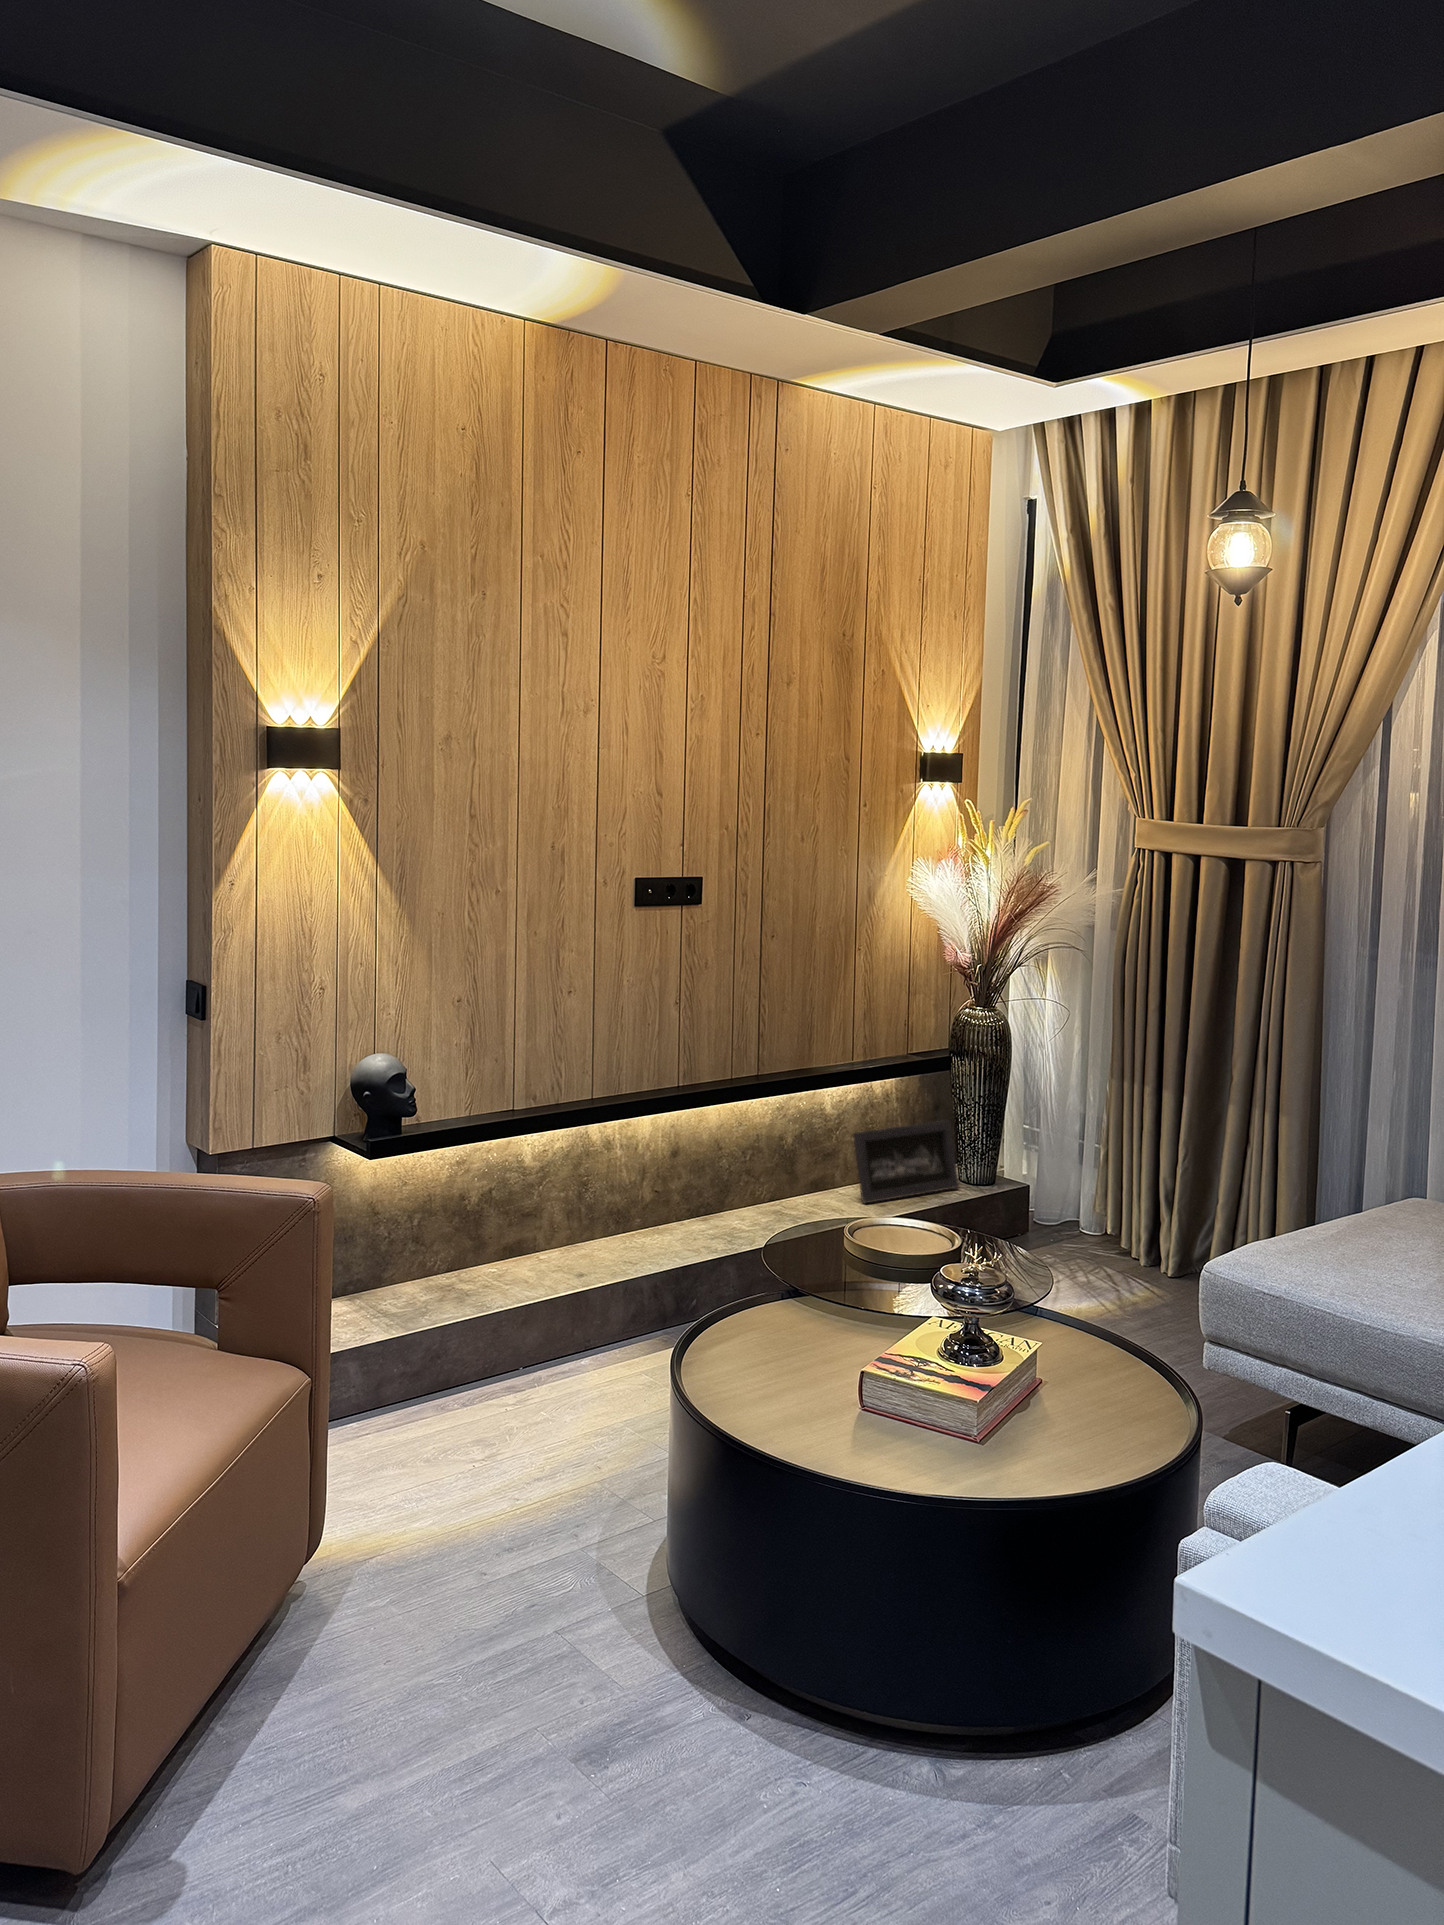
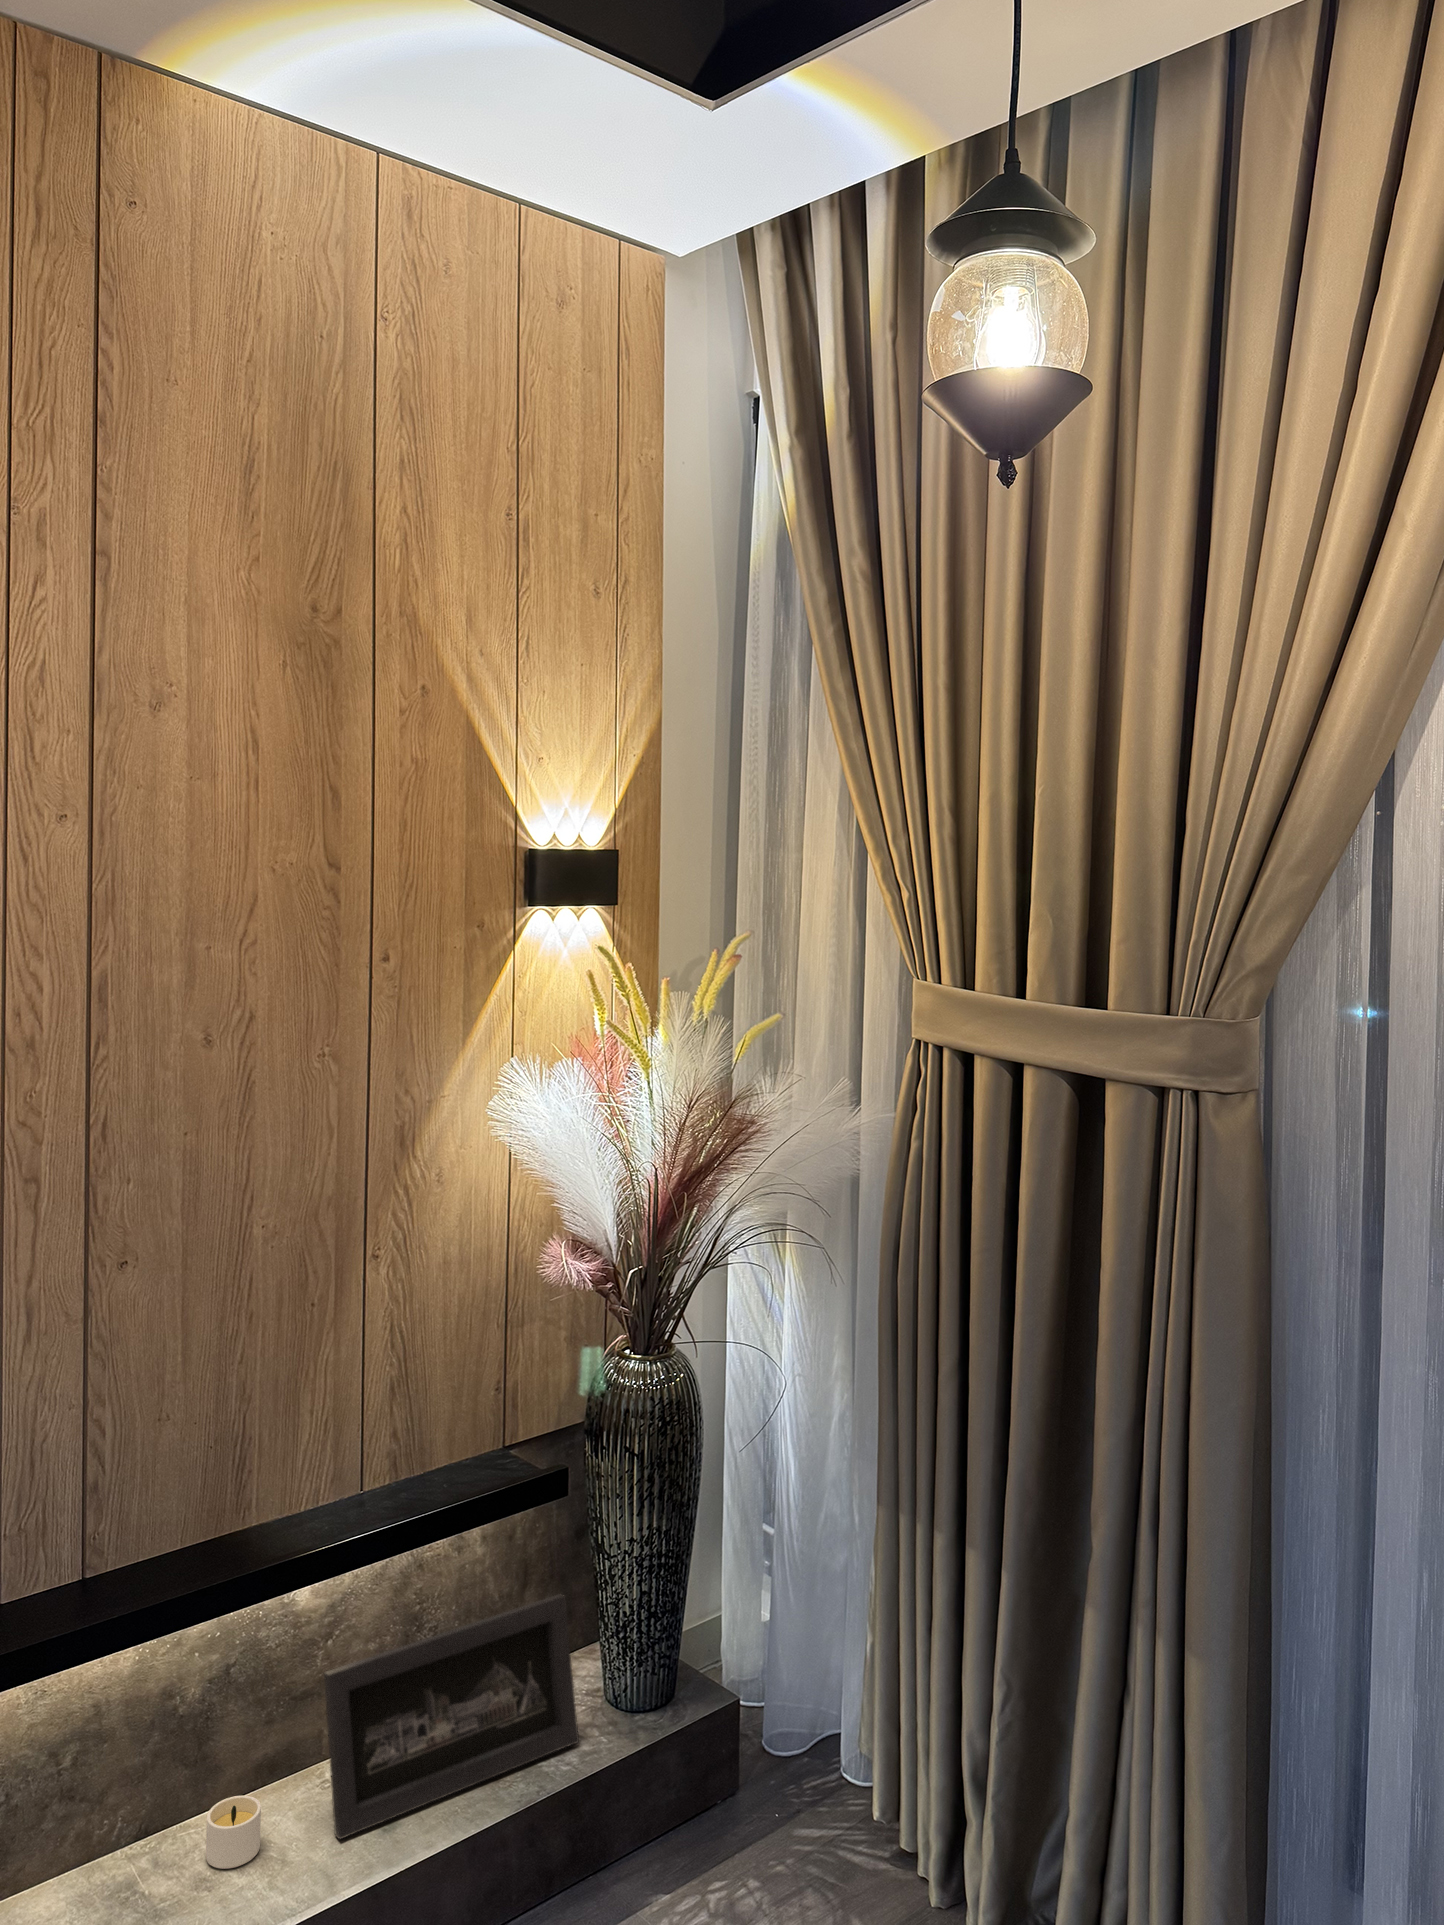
candle: none [809,1182,834,1207] -> present [206,1796,261,1869]

